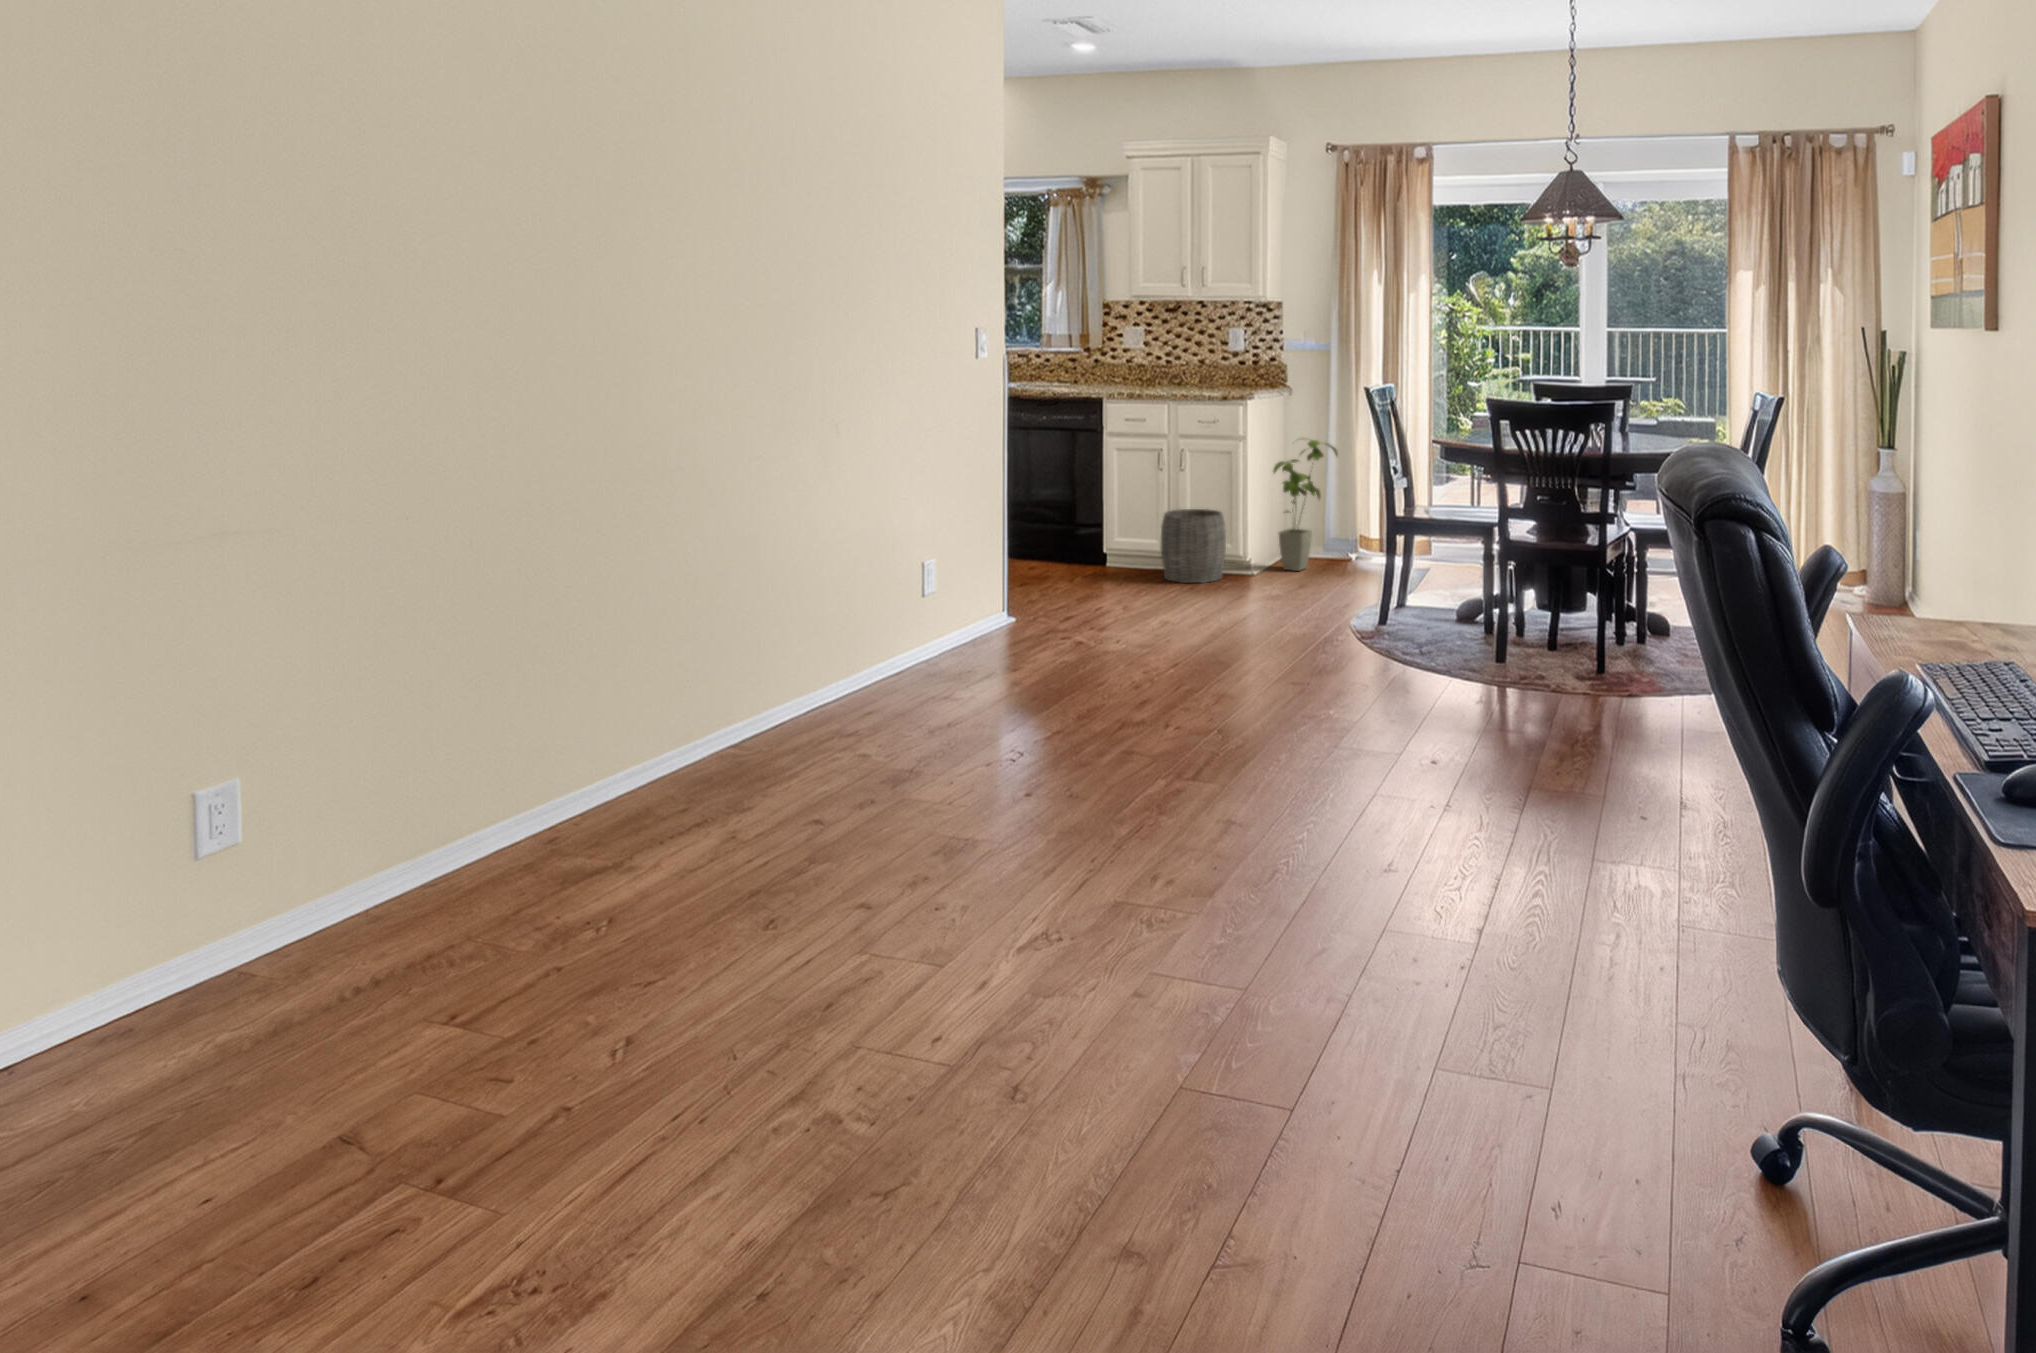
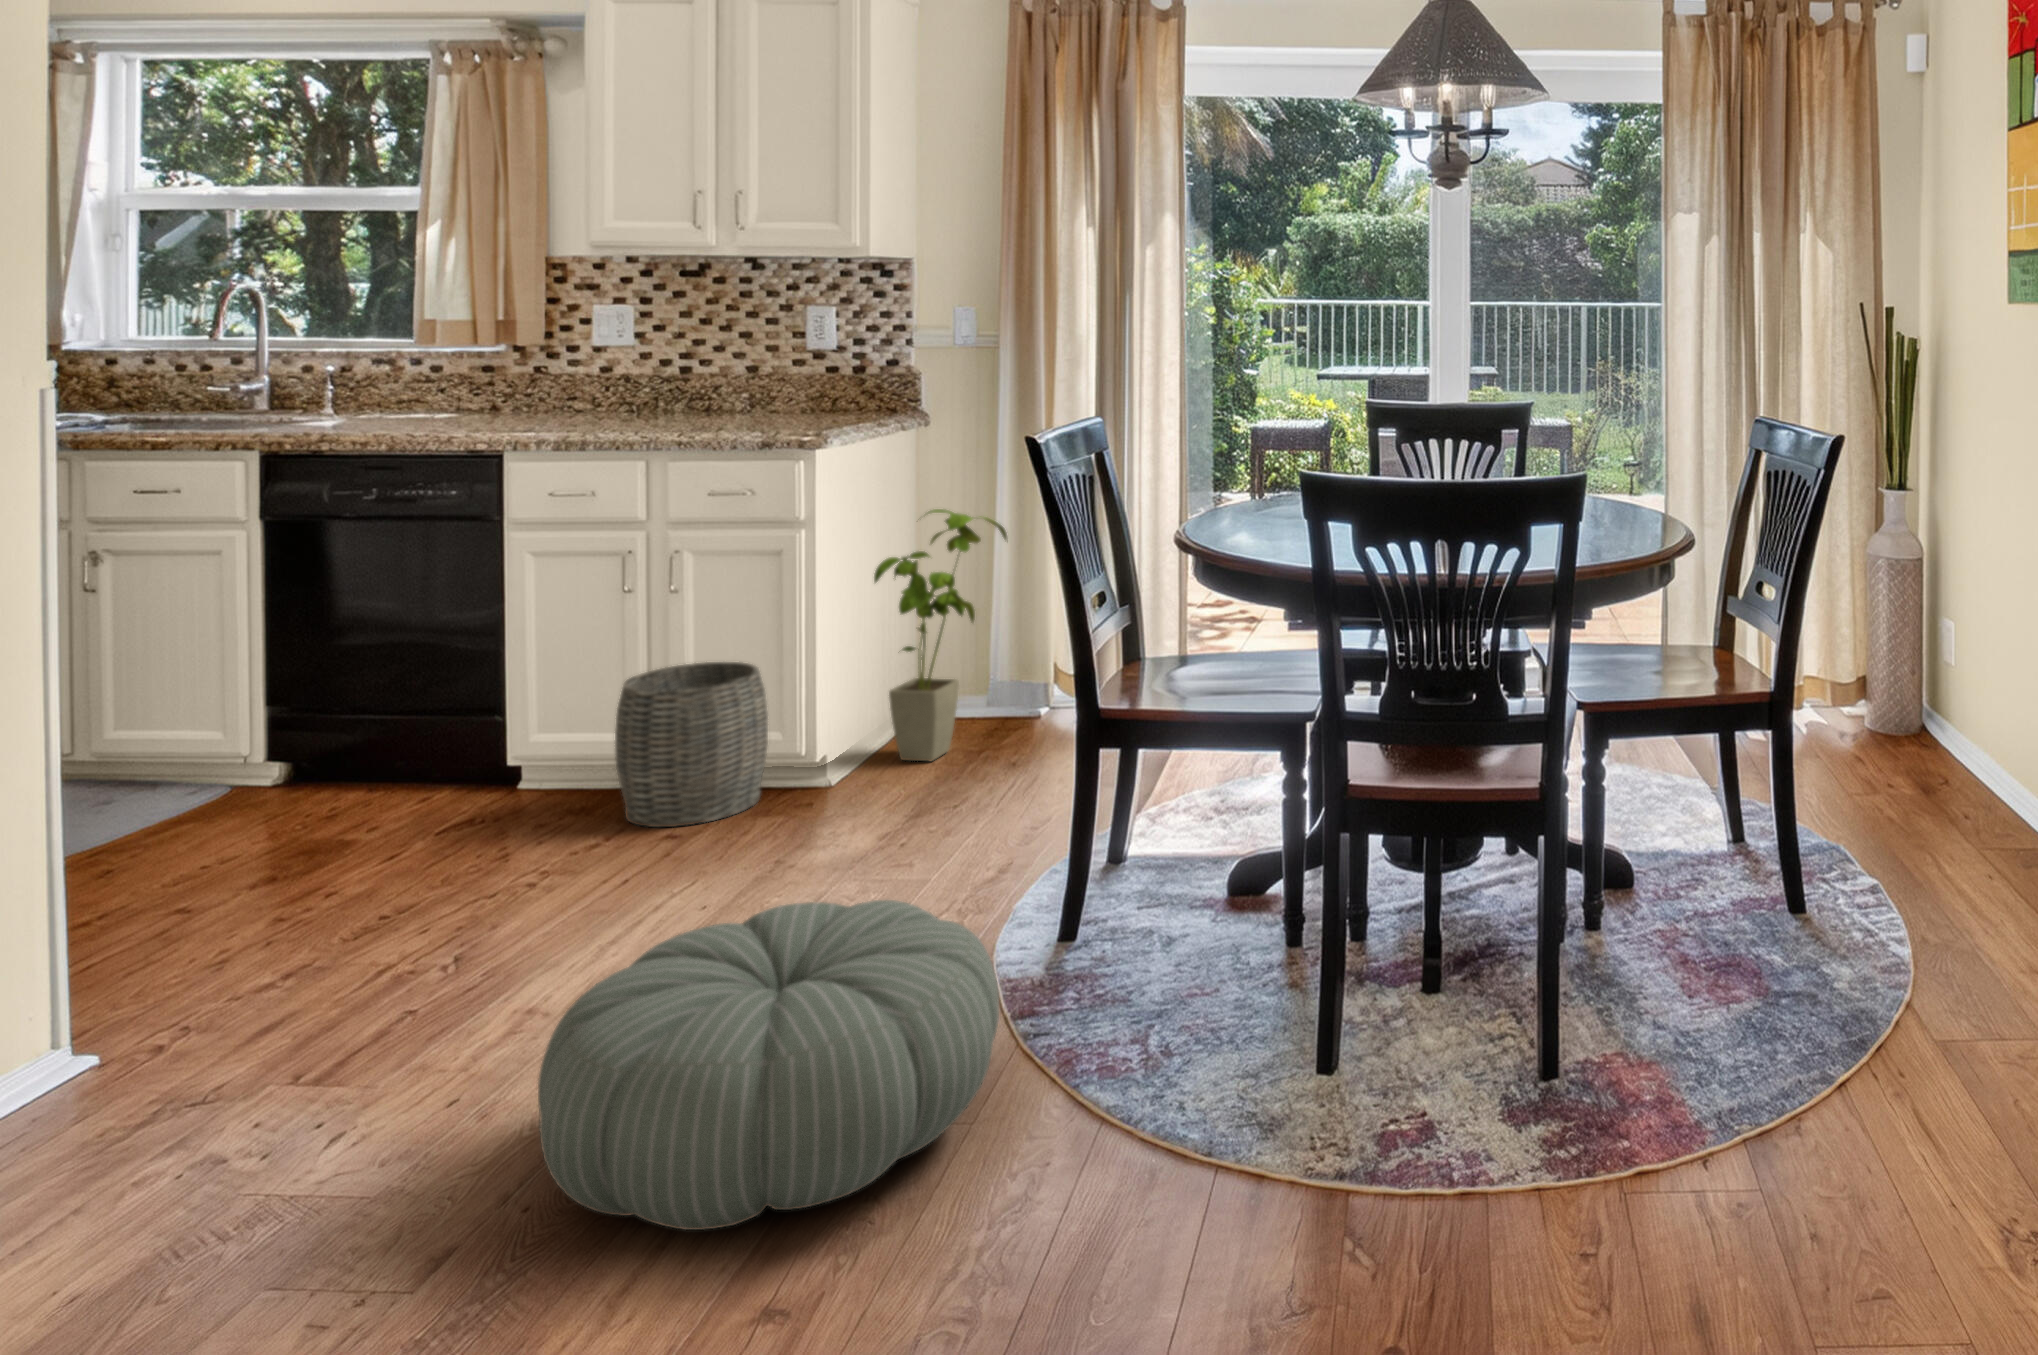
pouf: none [1203,580,1363,671] -> present [538,900,999,1230]

